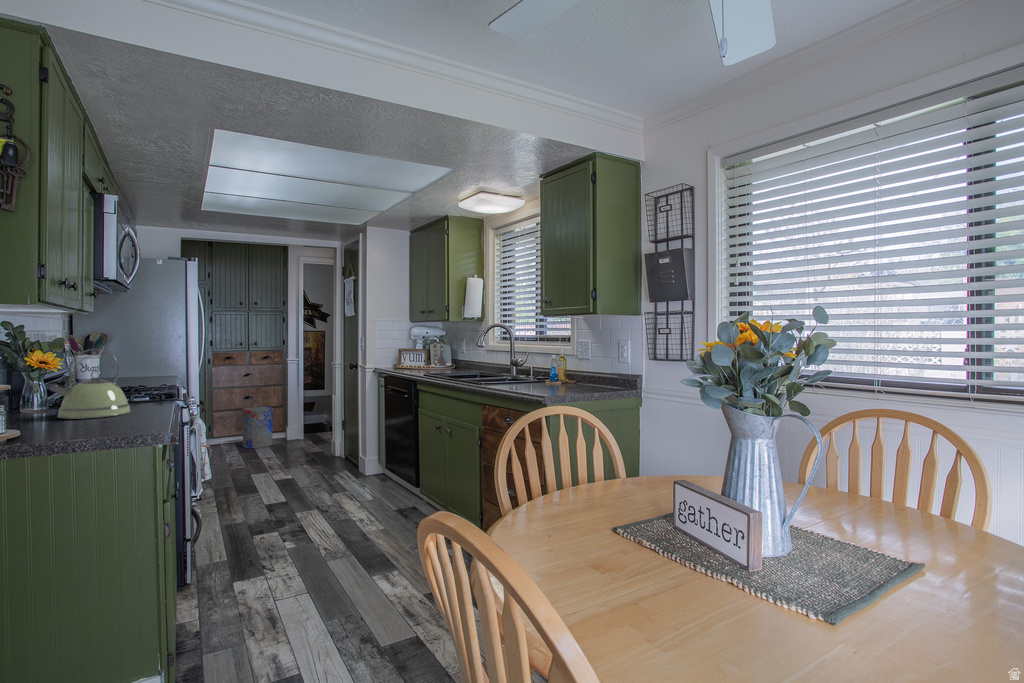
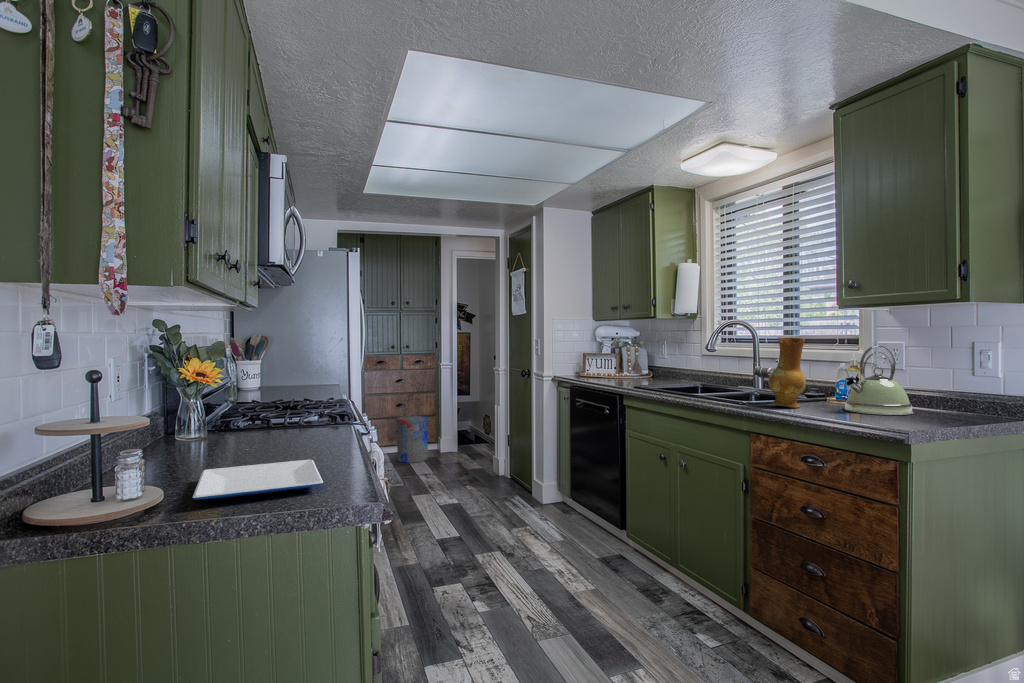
ceramic jug: none [498,339,521,387] -> present [768,337,806,408]
kettle: present [48,349,131,419] -> present [844,346,913,415]
plate: none [40,418,134,437] -> present [193,460,323,499]

